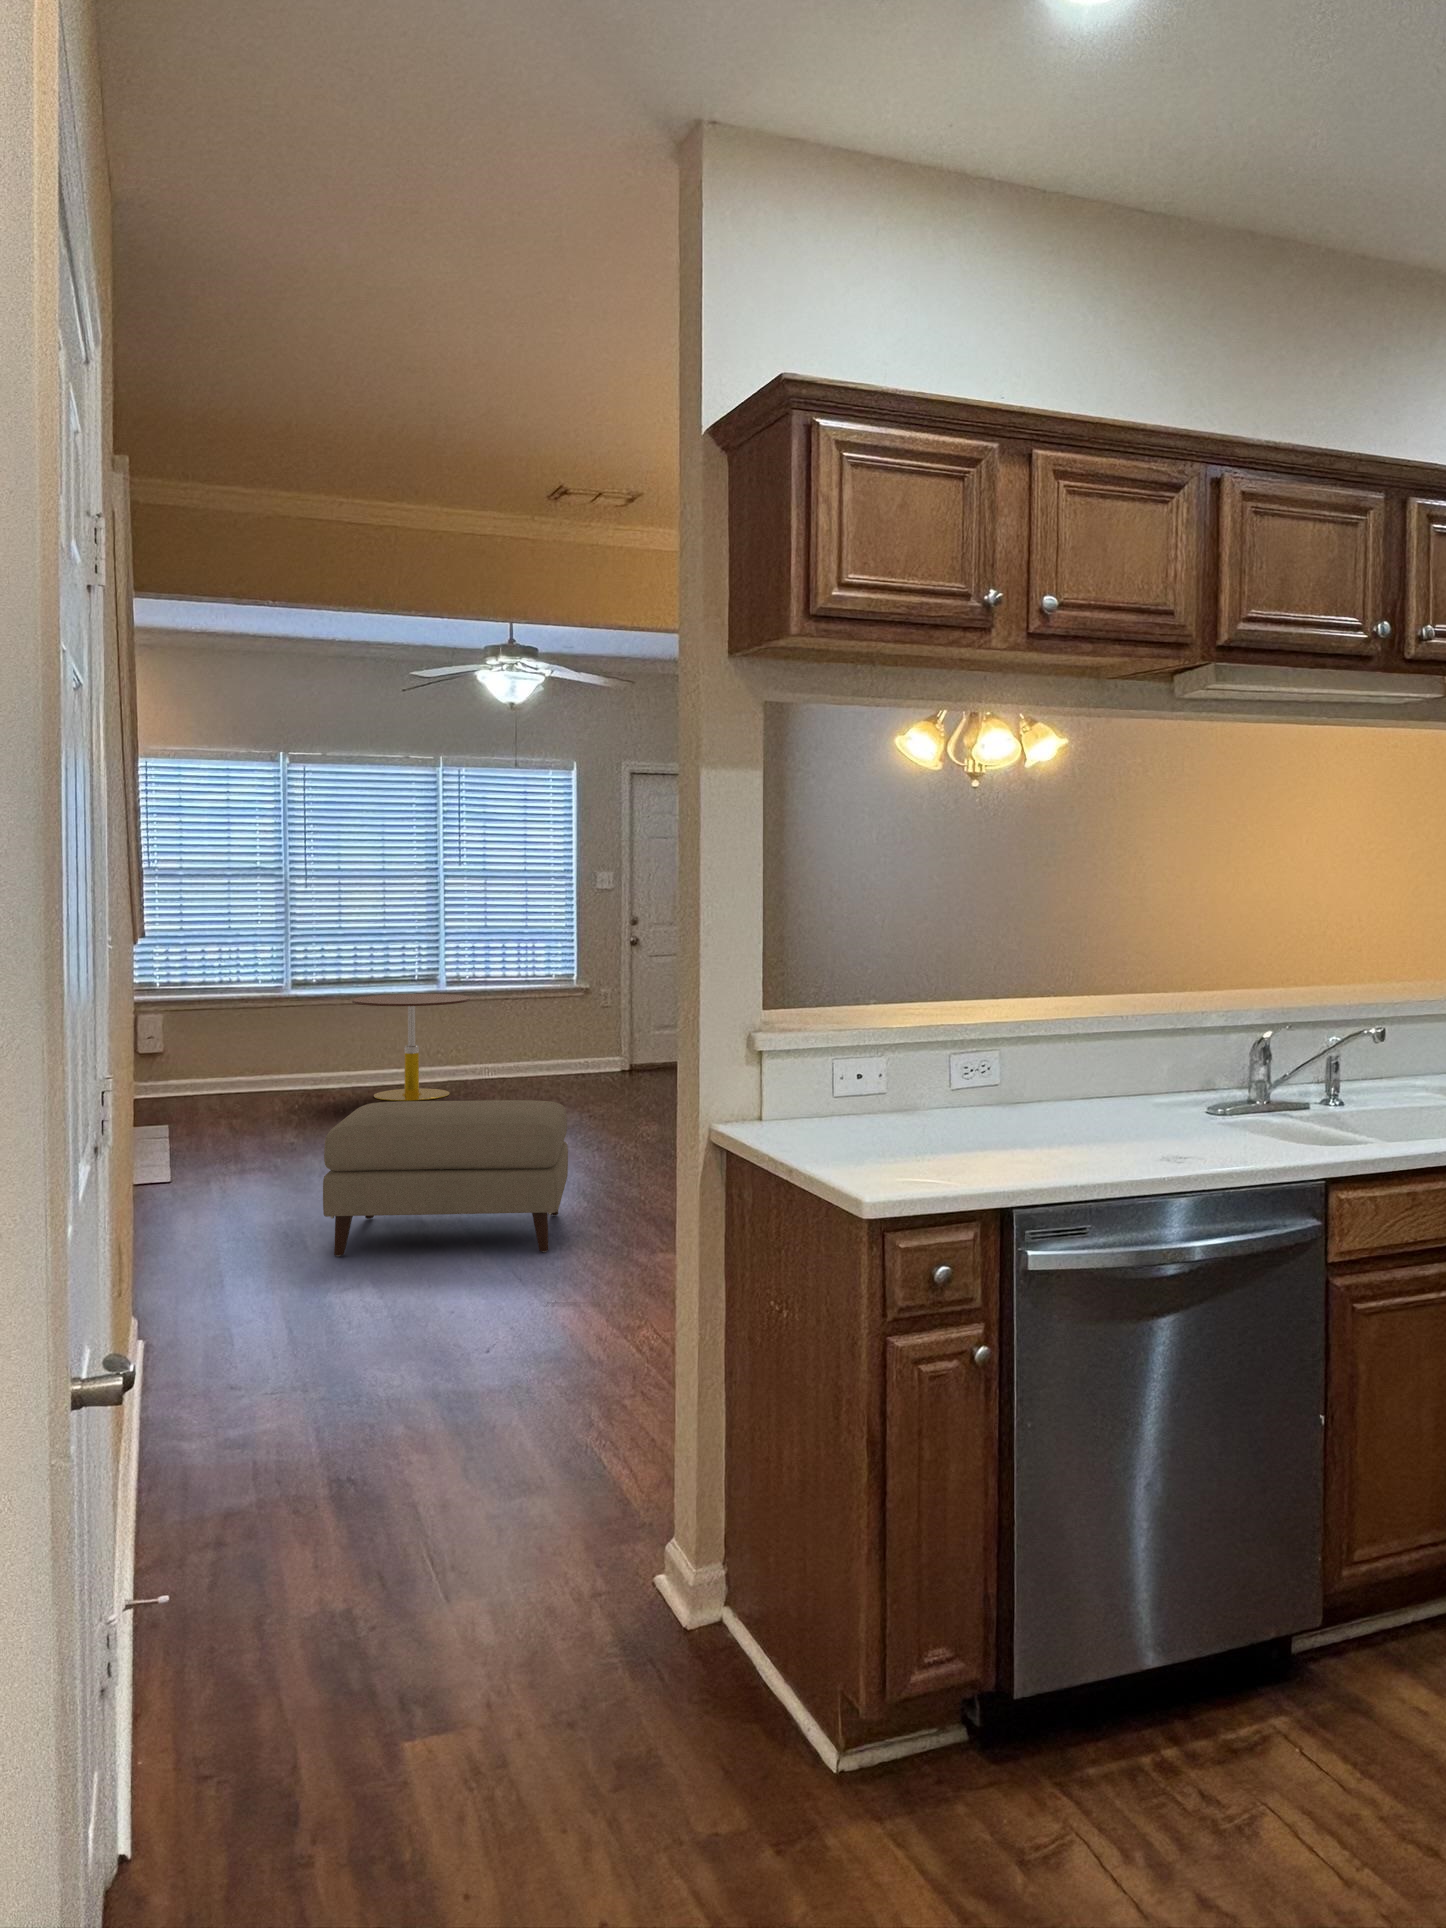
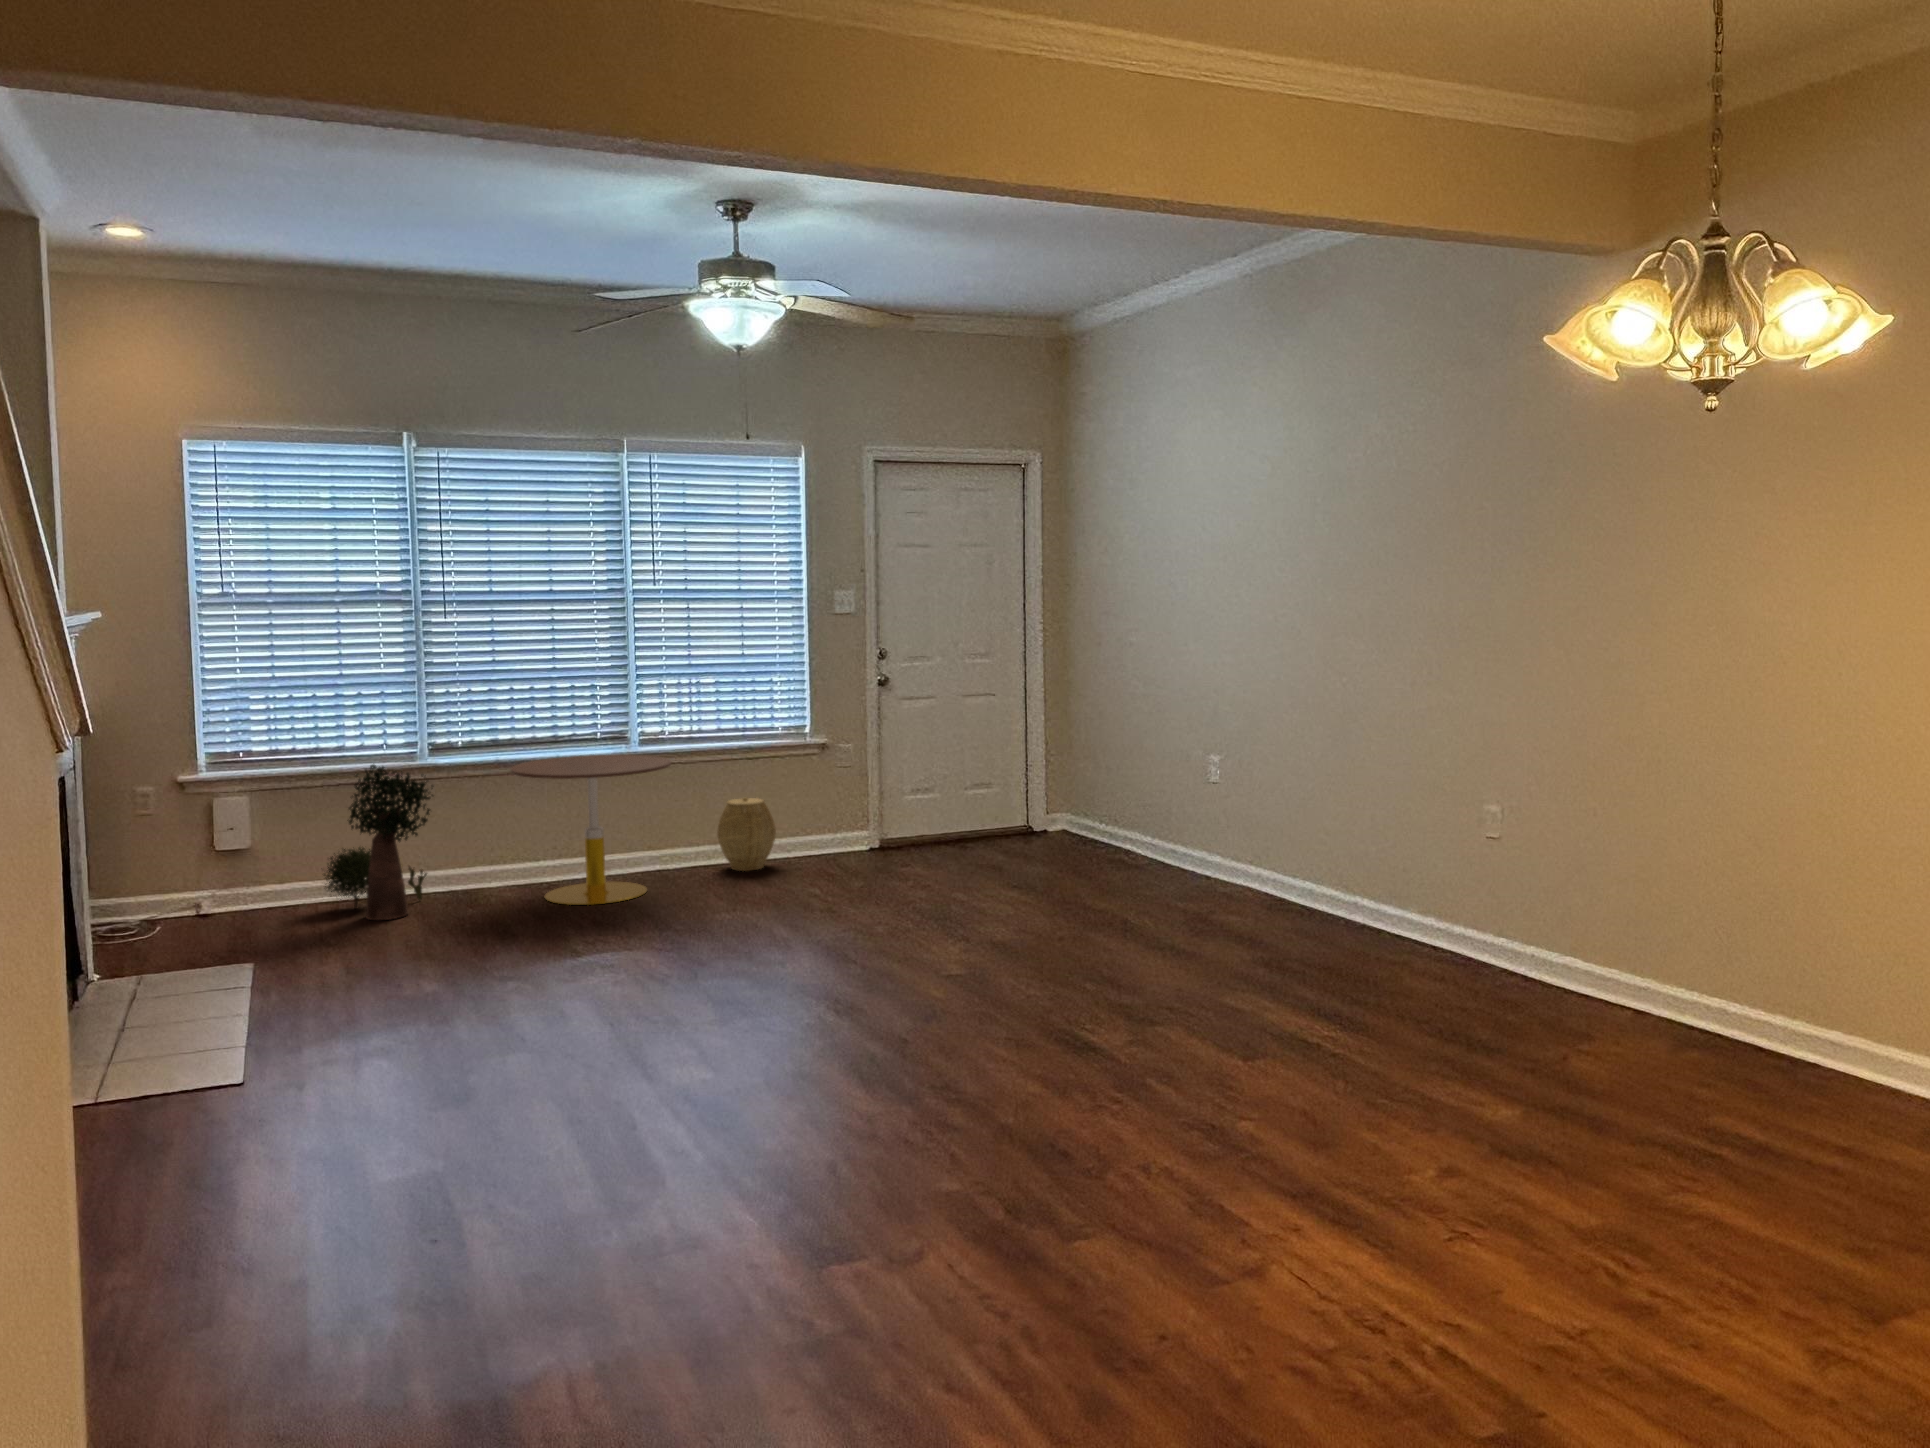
potted plant: none [211,993,297,1107] -> present [324,764,433,920]
woven basket: none [503,1029,547,1084] -> present [717,797,776,871]
ottoman: present [323,1100,568,1256] -> none [418,980,838,1292]

